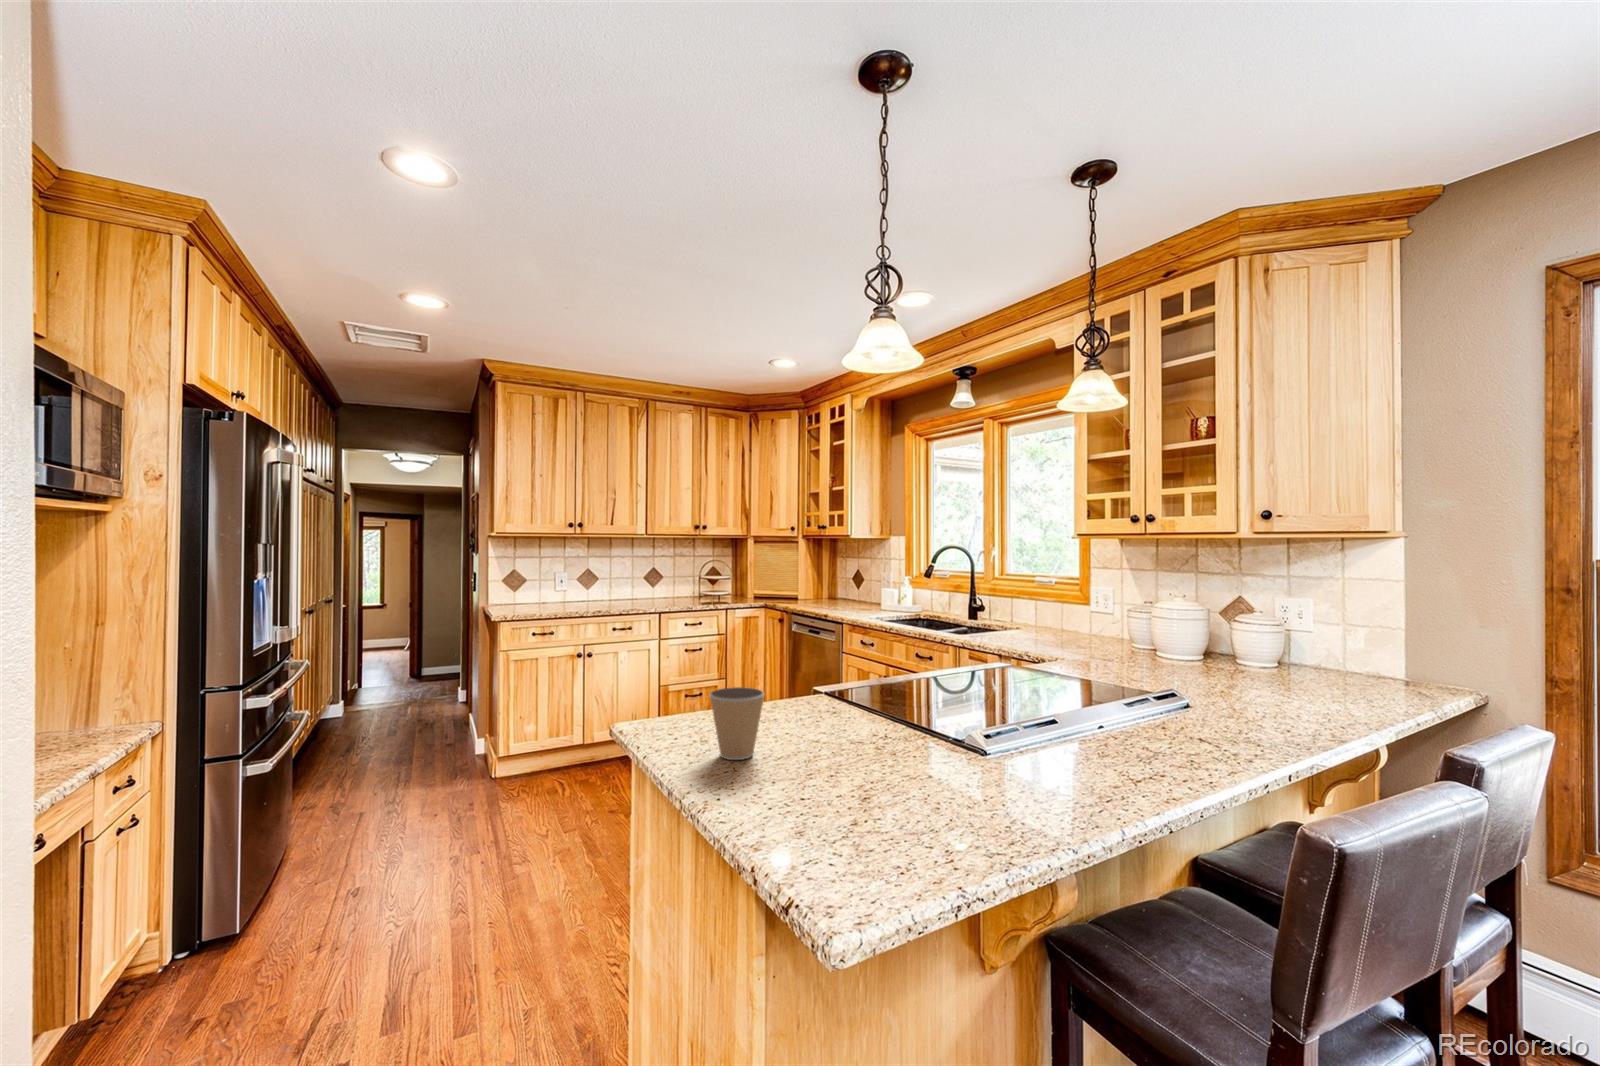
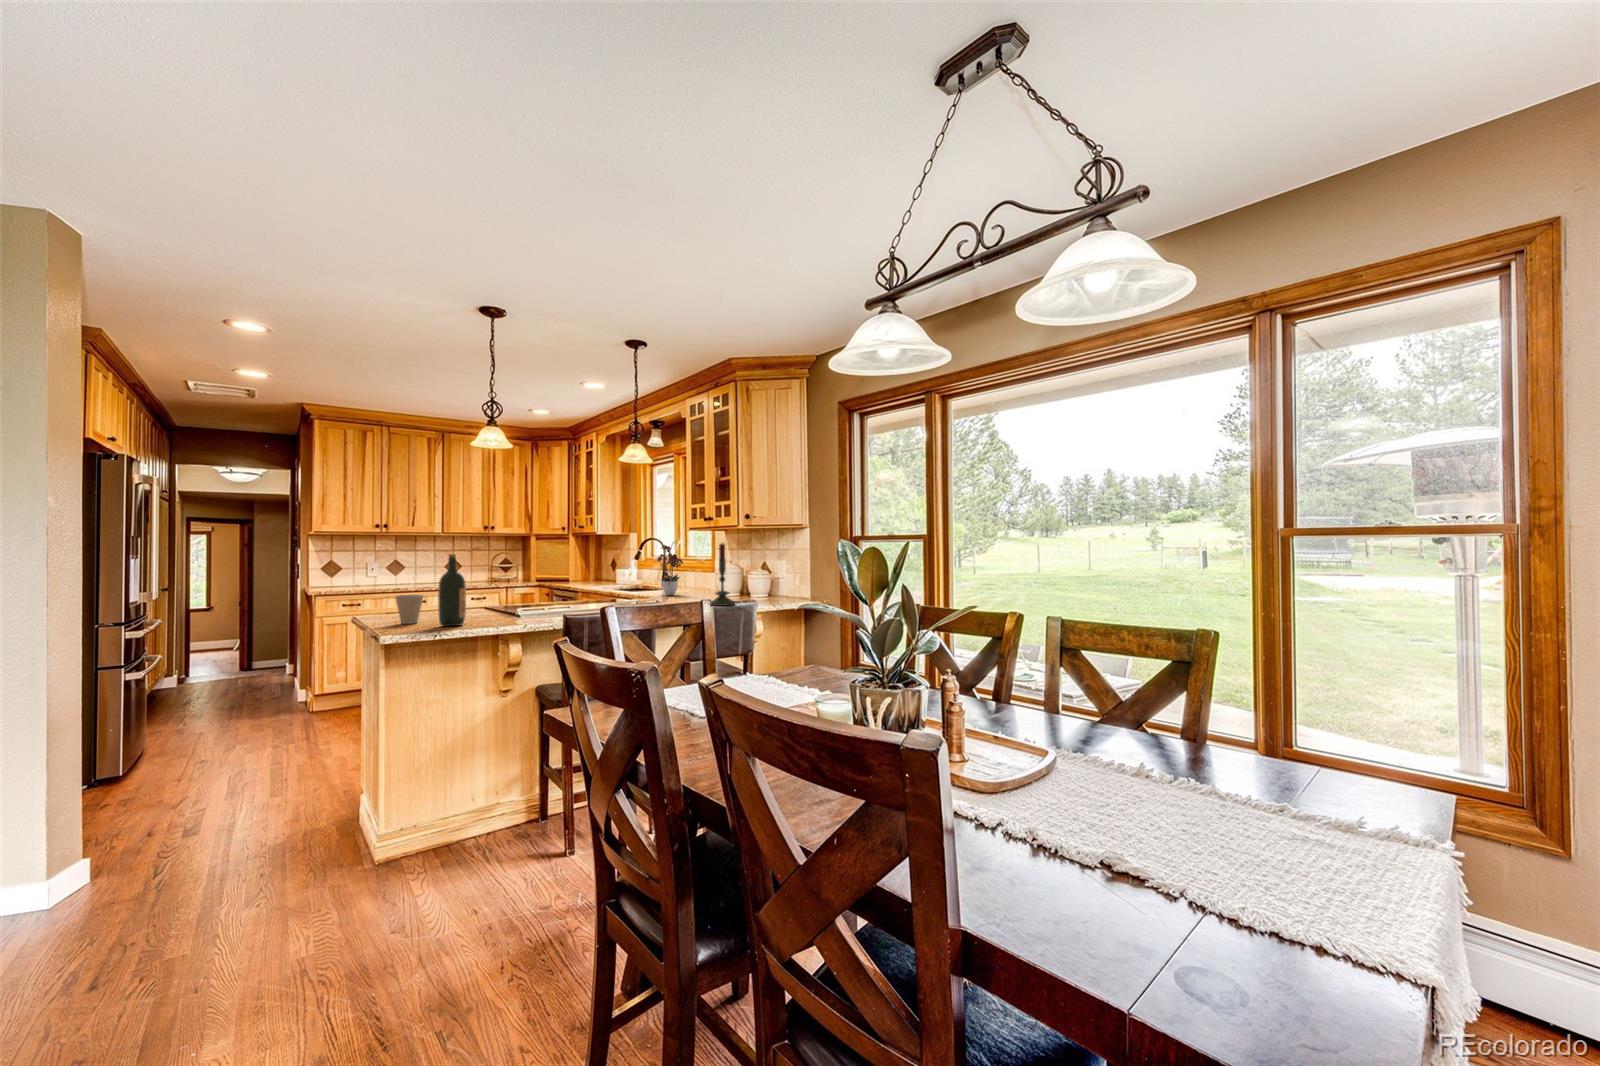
flower arrangement: none [1012,557,1074,645] -> present [658,545,683,595]
candle: none [1226,565,1286,696] -> present [710,543,735,606]
wine bottle: none [826,608,885,789] -> present [438,554,466,626]

